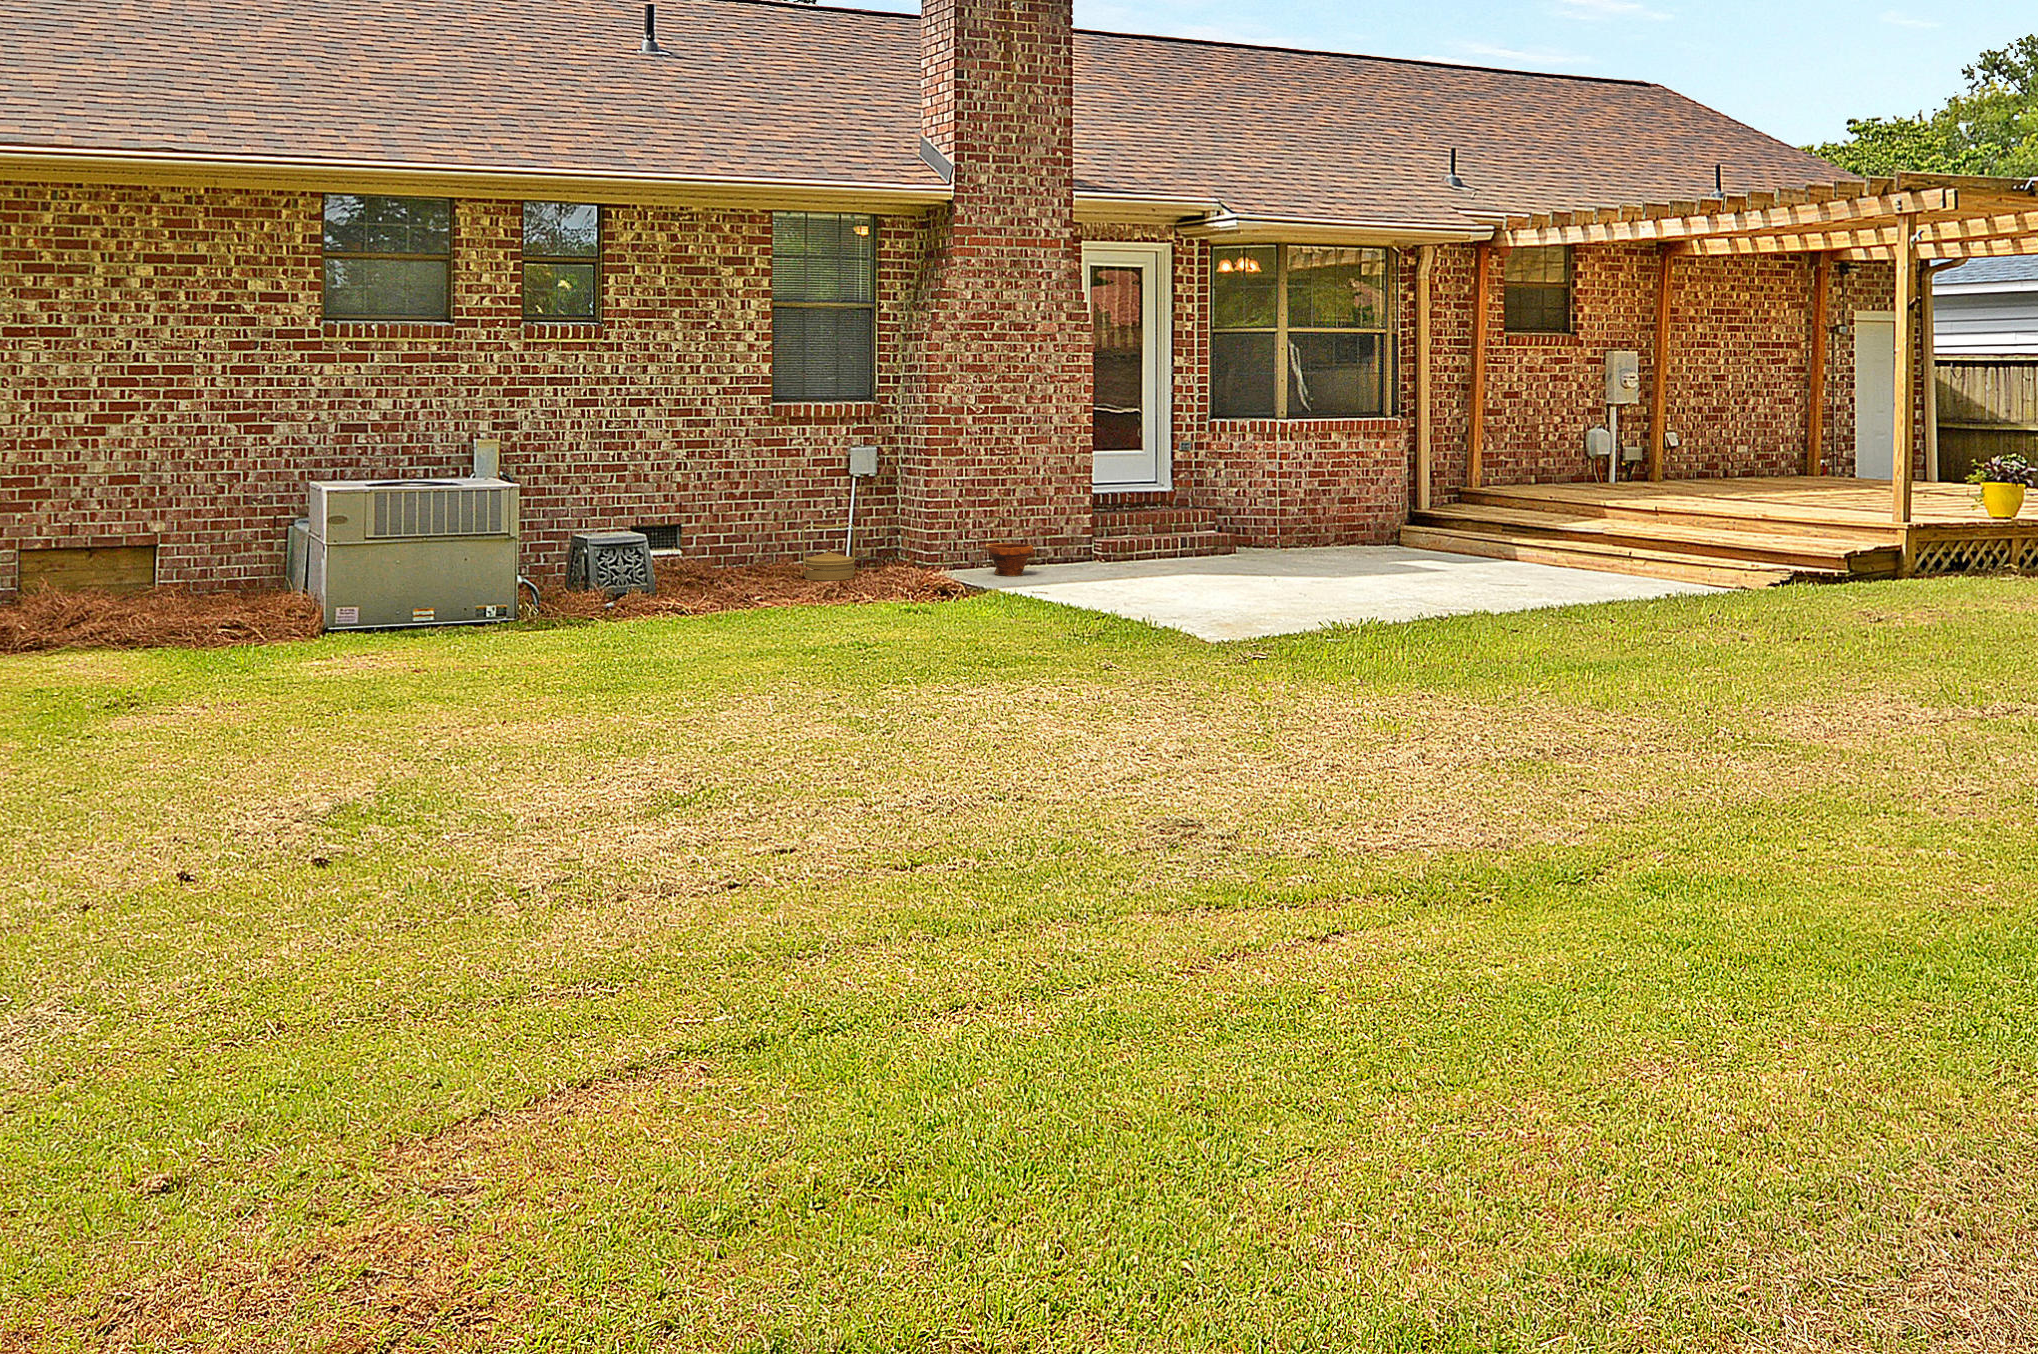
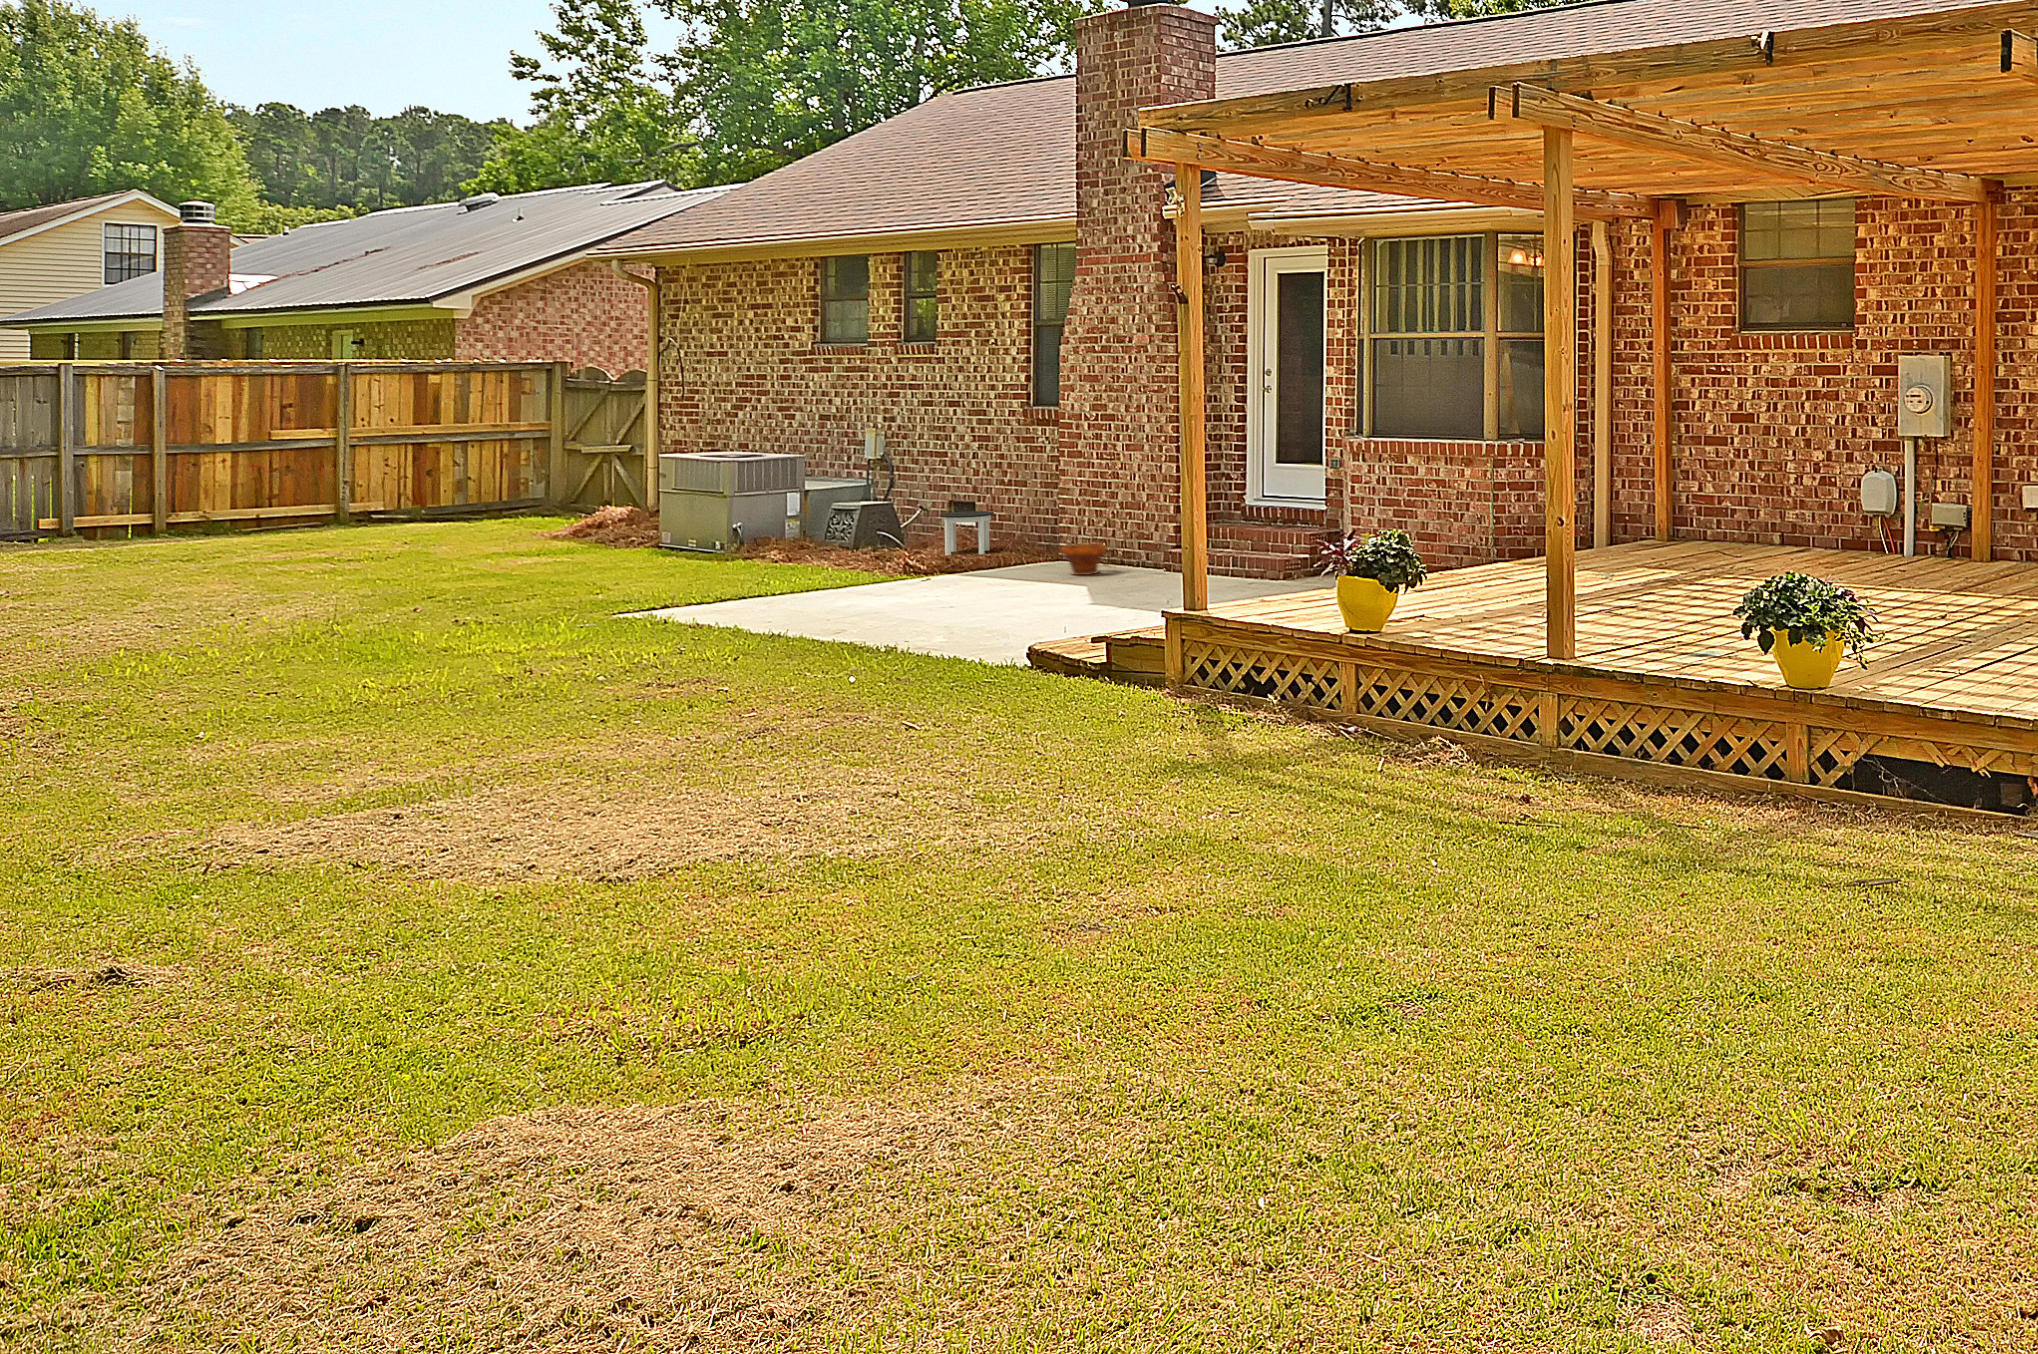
woven basket: present [802,523,856,581] -> none [1006,510,1051,560]
round table: none [700,533,764,588] -> present [940,511,994,556]

